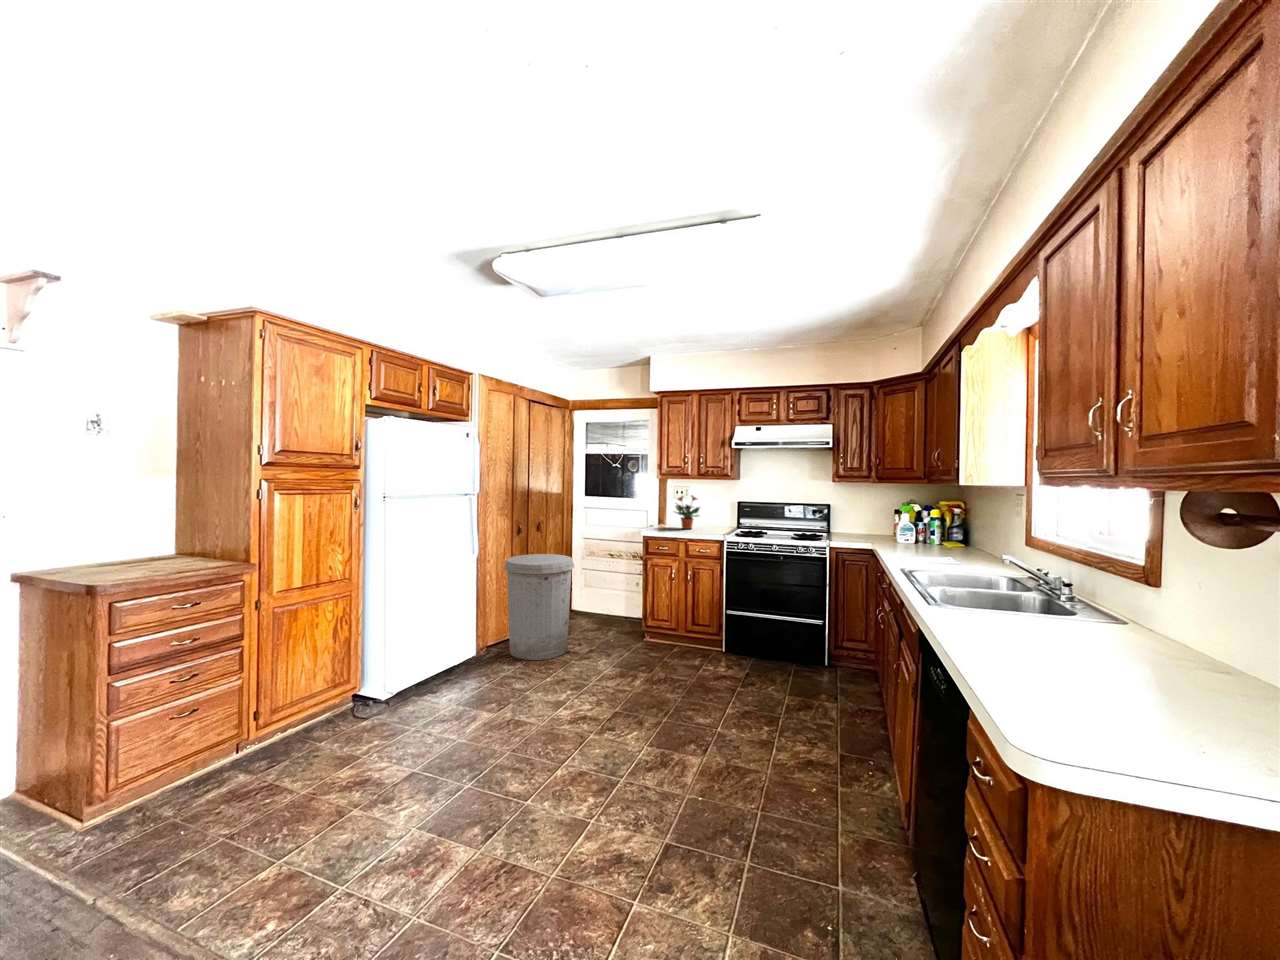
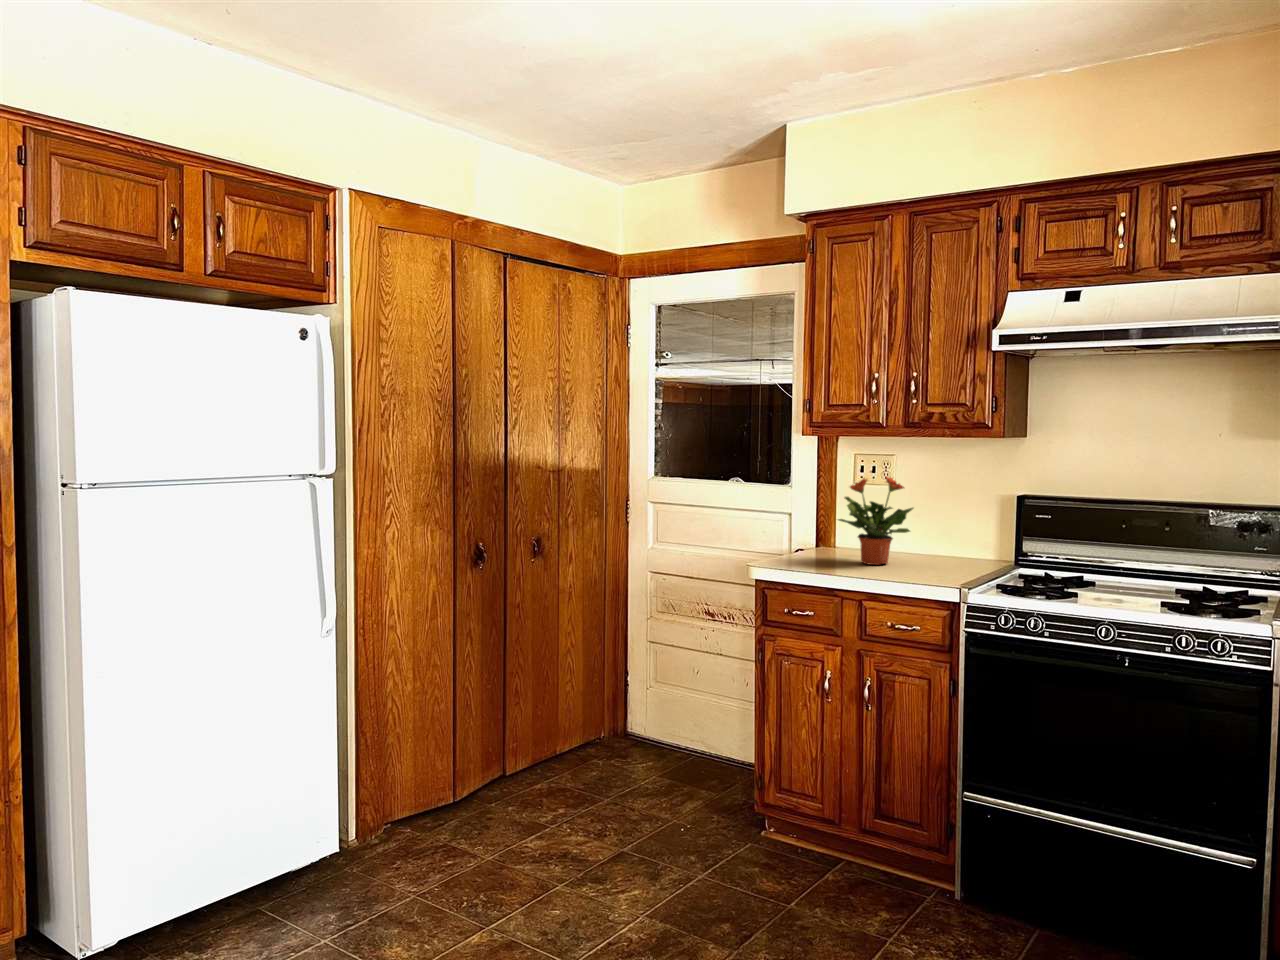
trash can: present [504,554,574,660] -> none [417,613,583,868]

